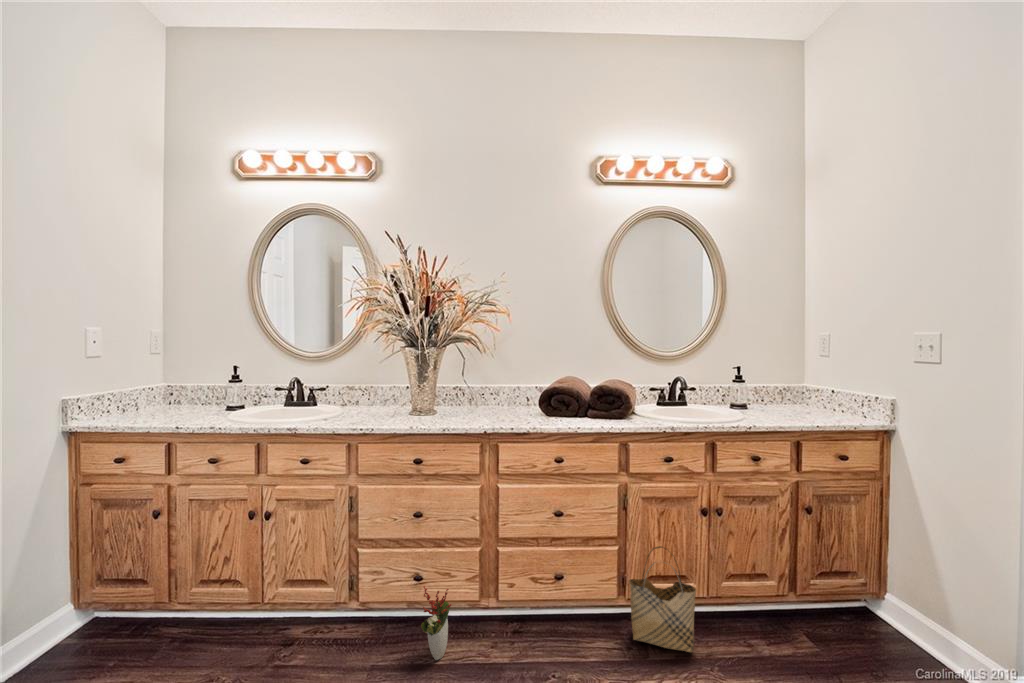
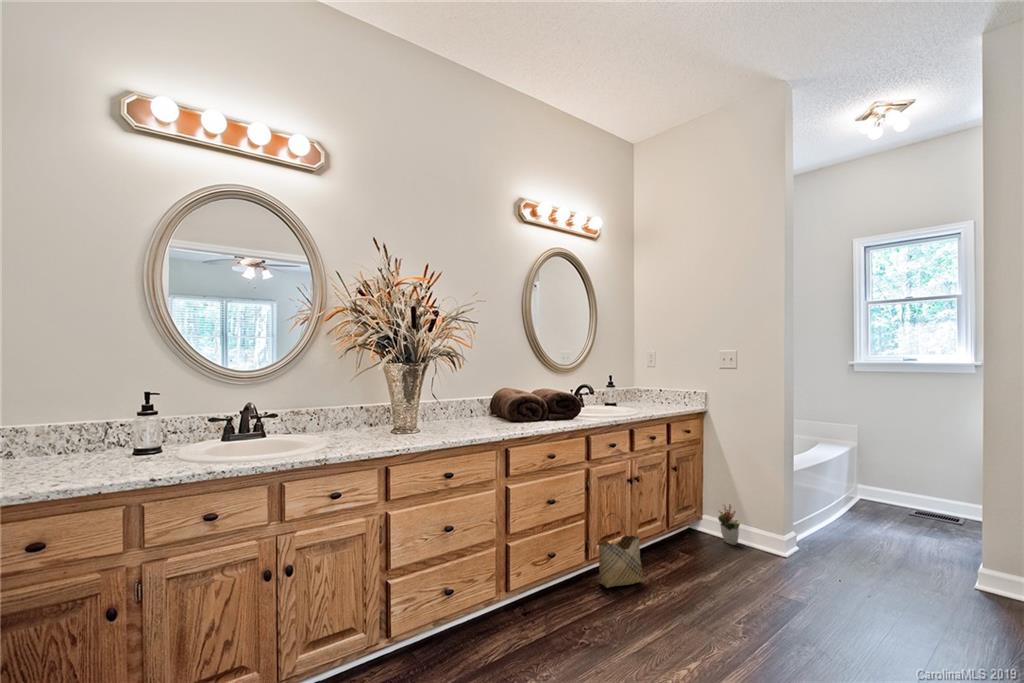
decorative plant: present [421,586,451,660] -> present [718,504,740,545]

